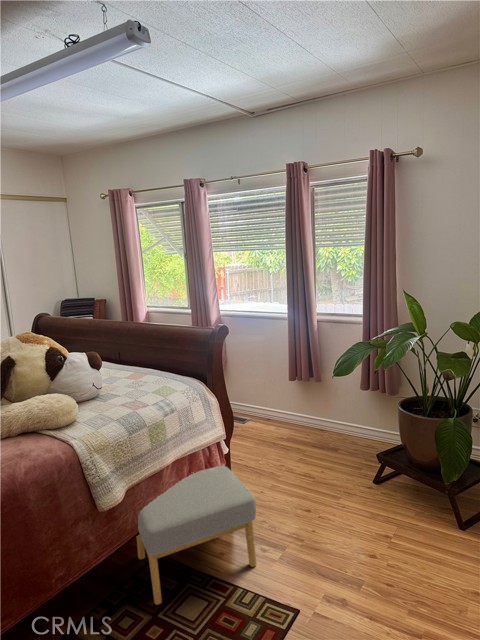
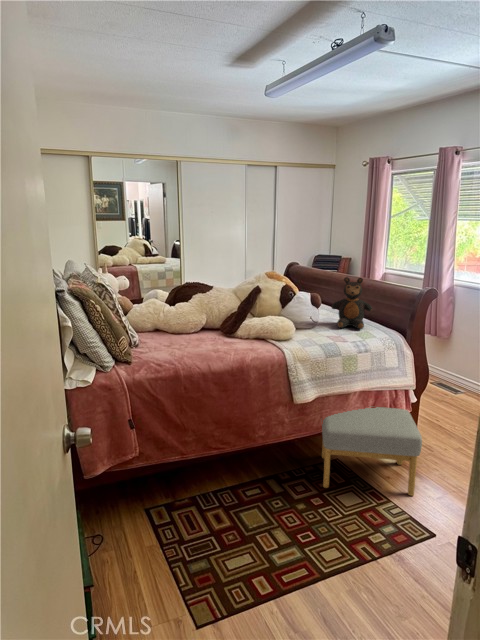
teddy bear: none [114,324,163,389] -> present [332,277,372,329]

